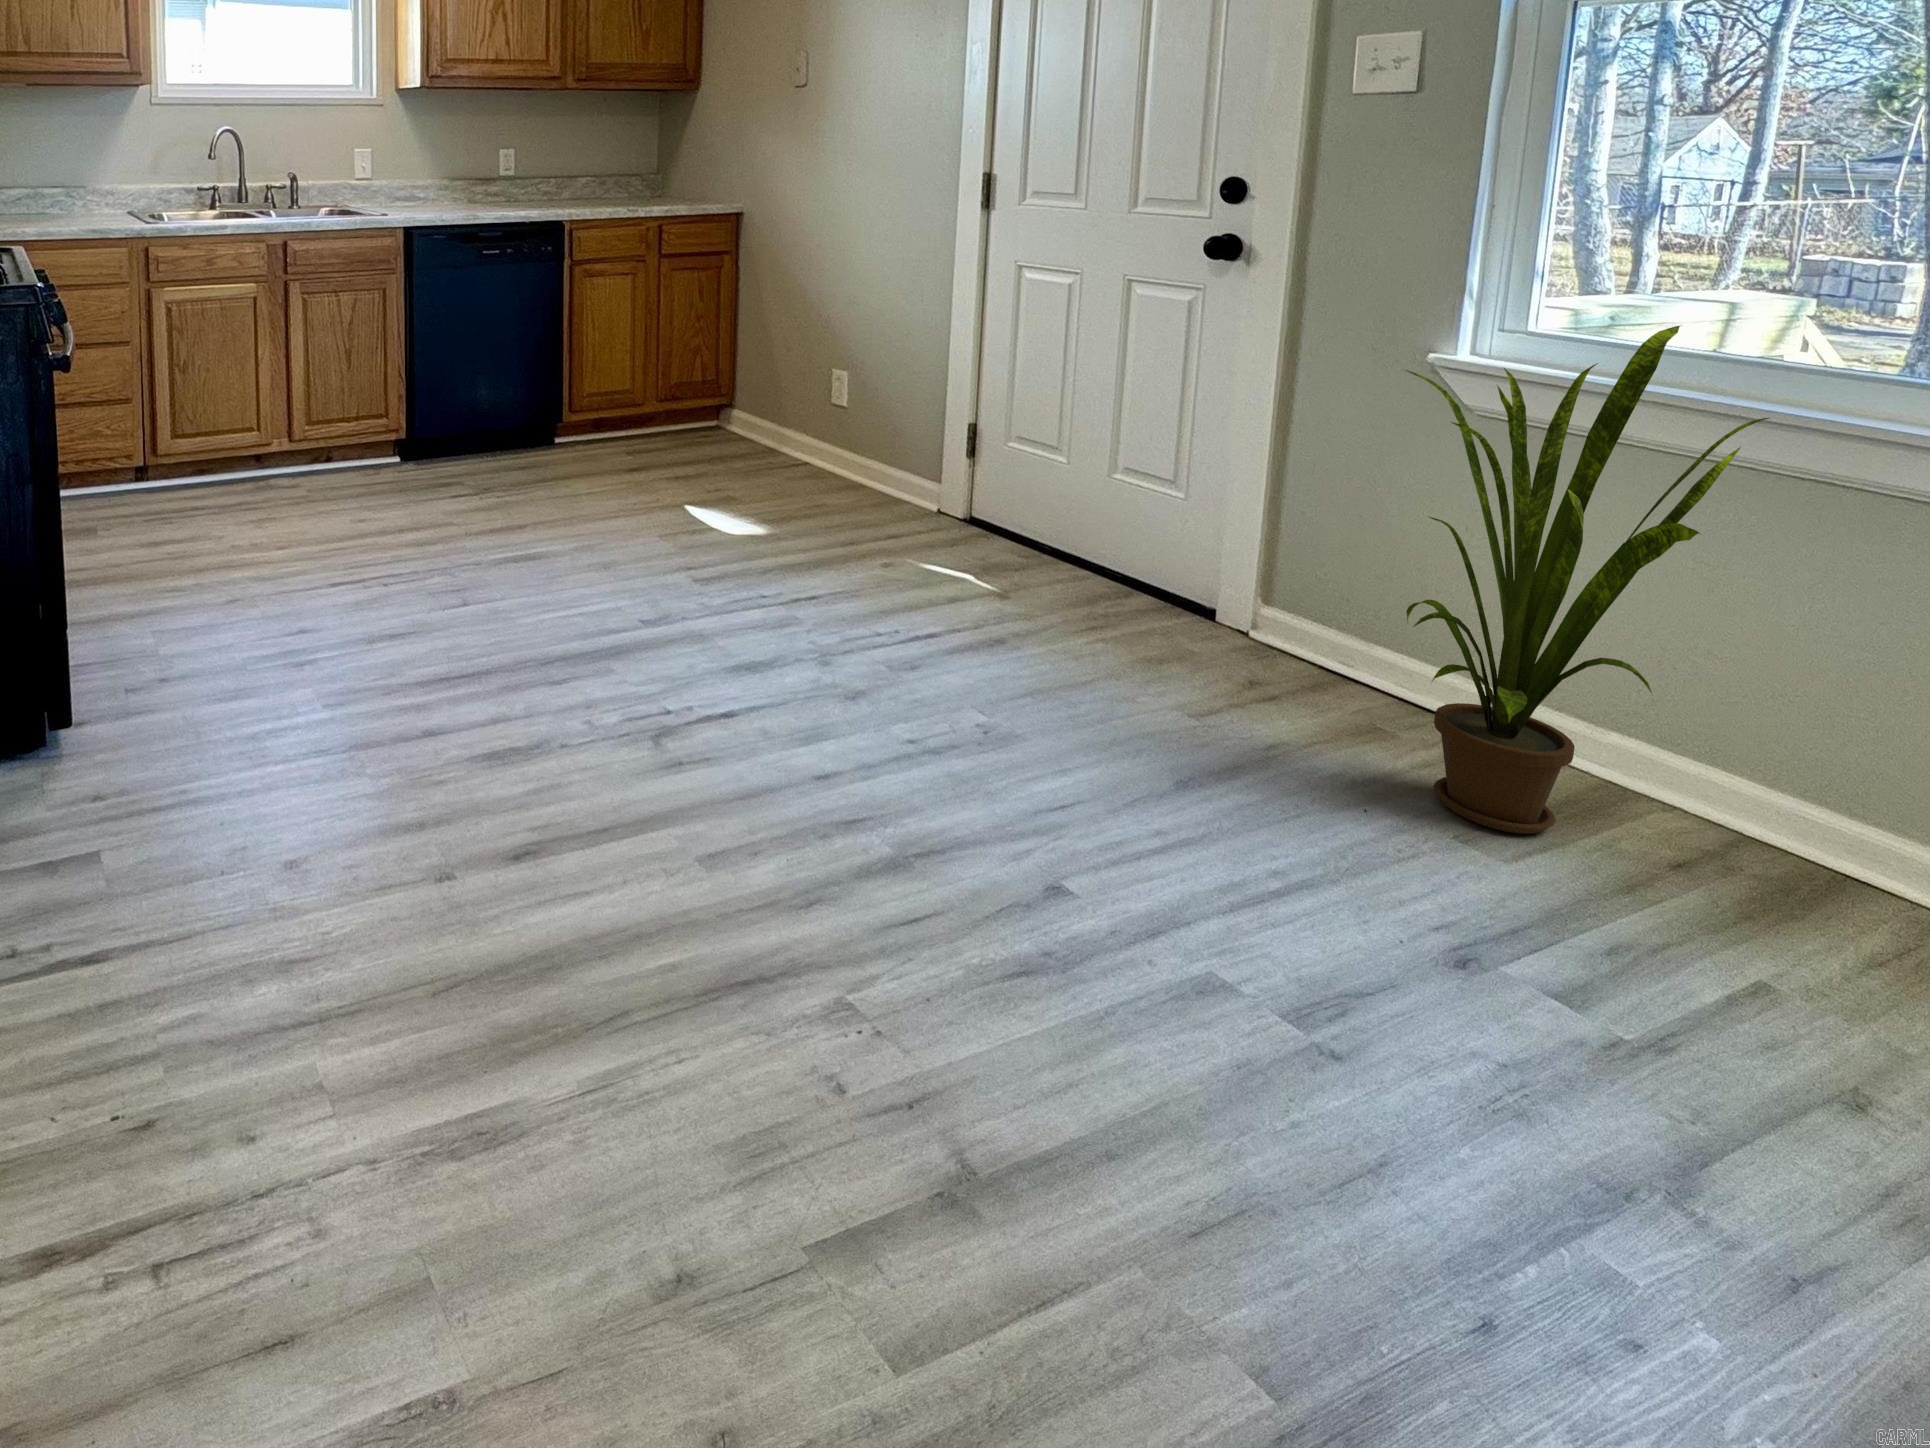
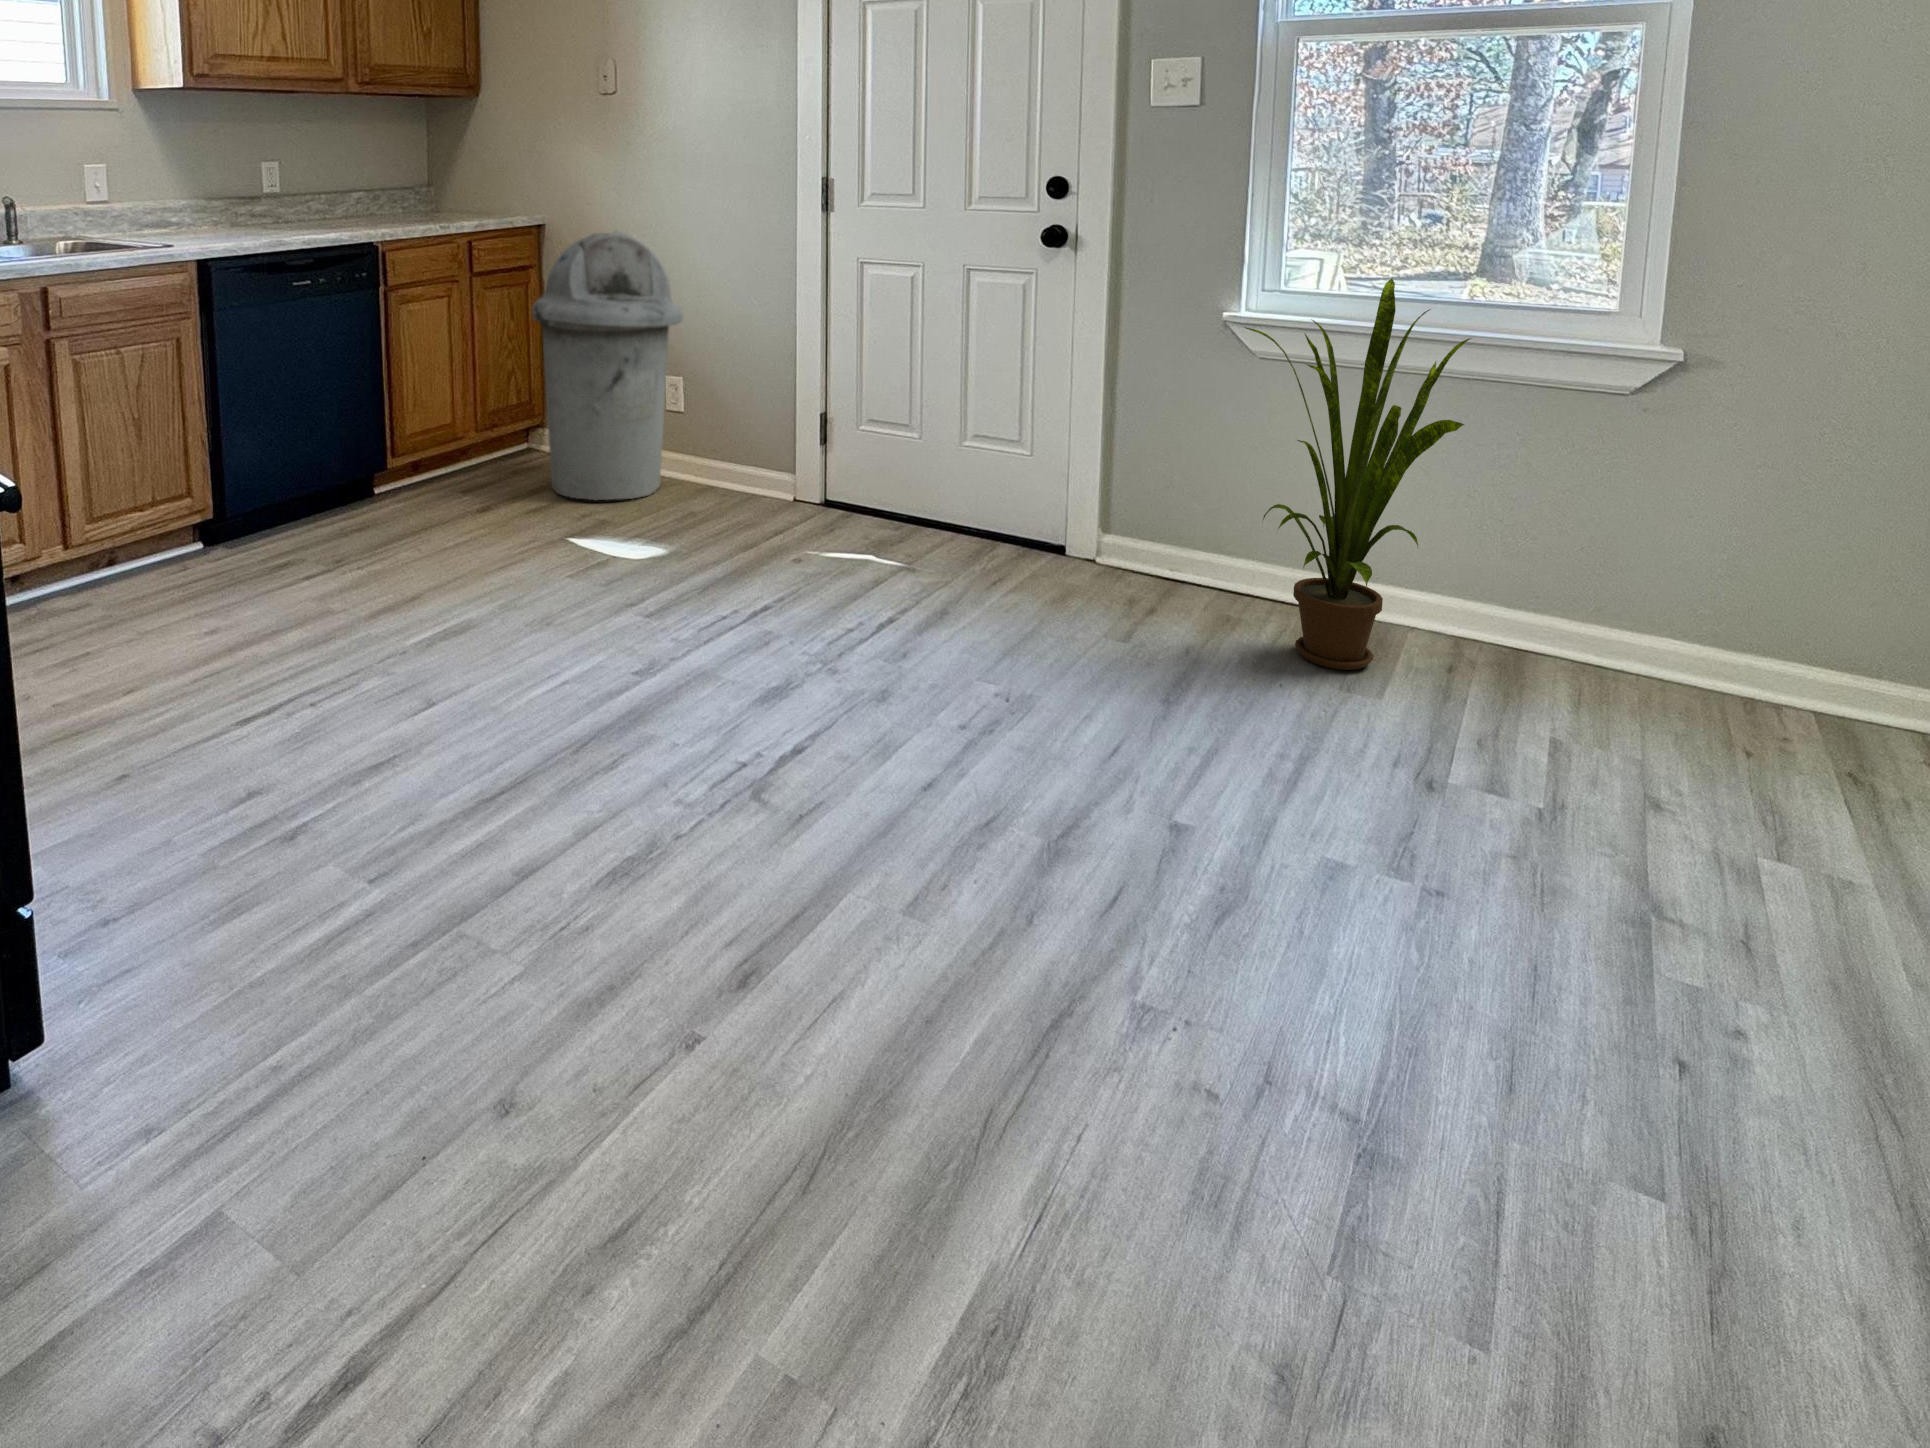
trash can: none [691,219,839,481] -> present [532,231,682,500]

